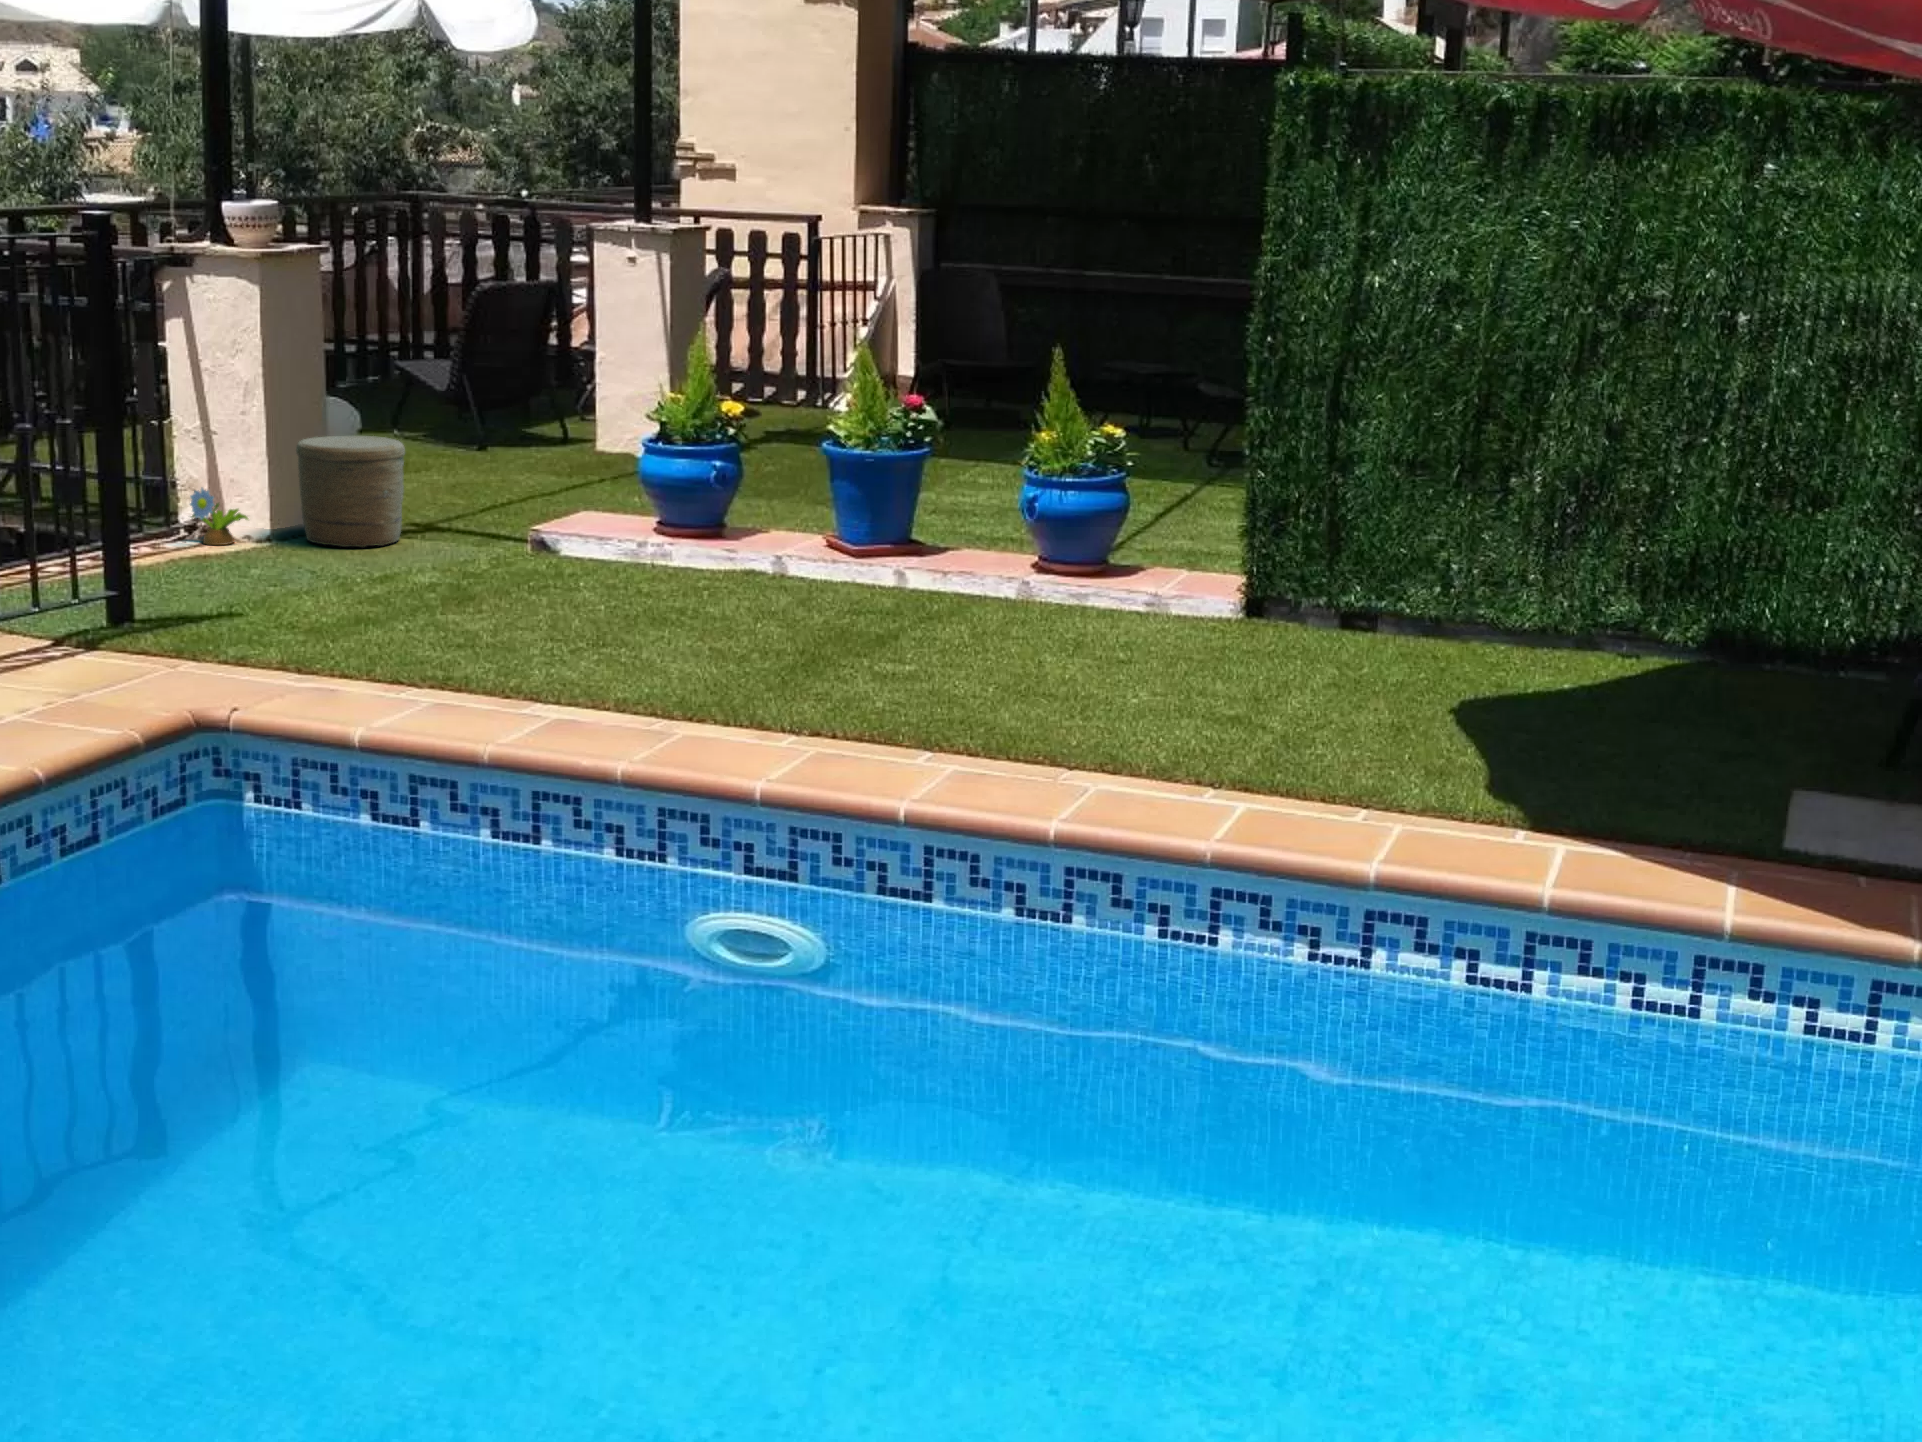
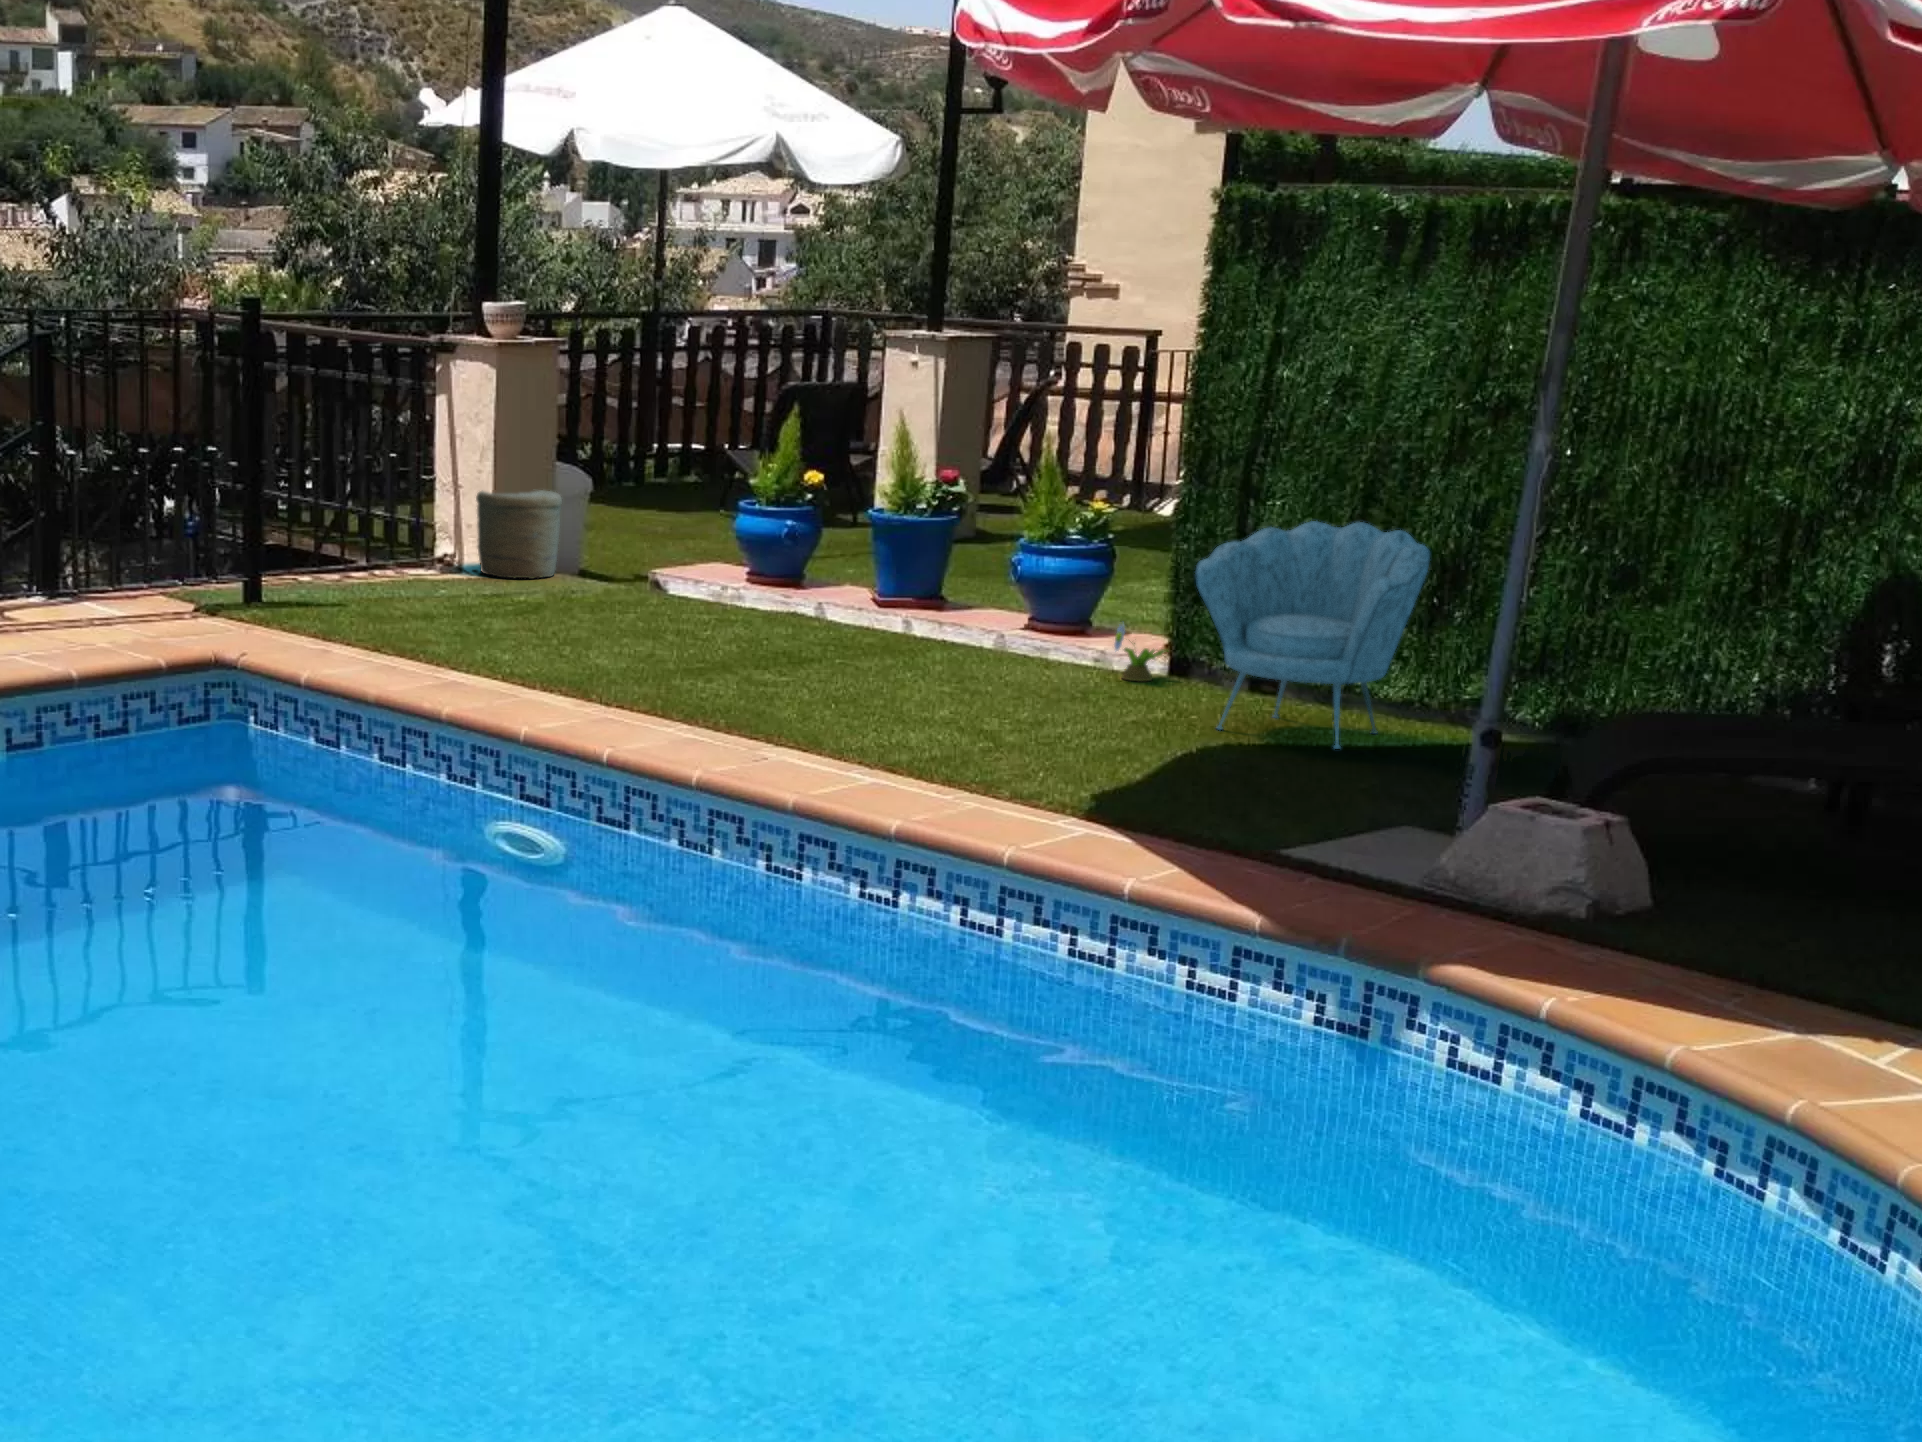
armchair: none [1375,448,1615,694] -> present [1195,521,1430,749]
decorative plant: present [190,488,248,545] -> present [1114,625,1168,681]

